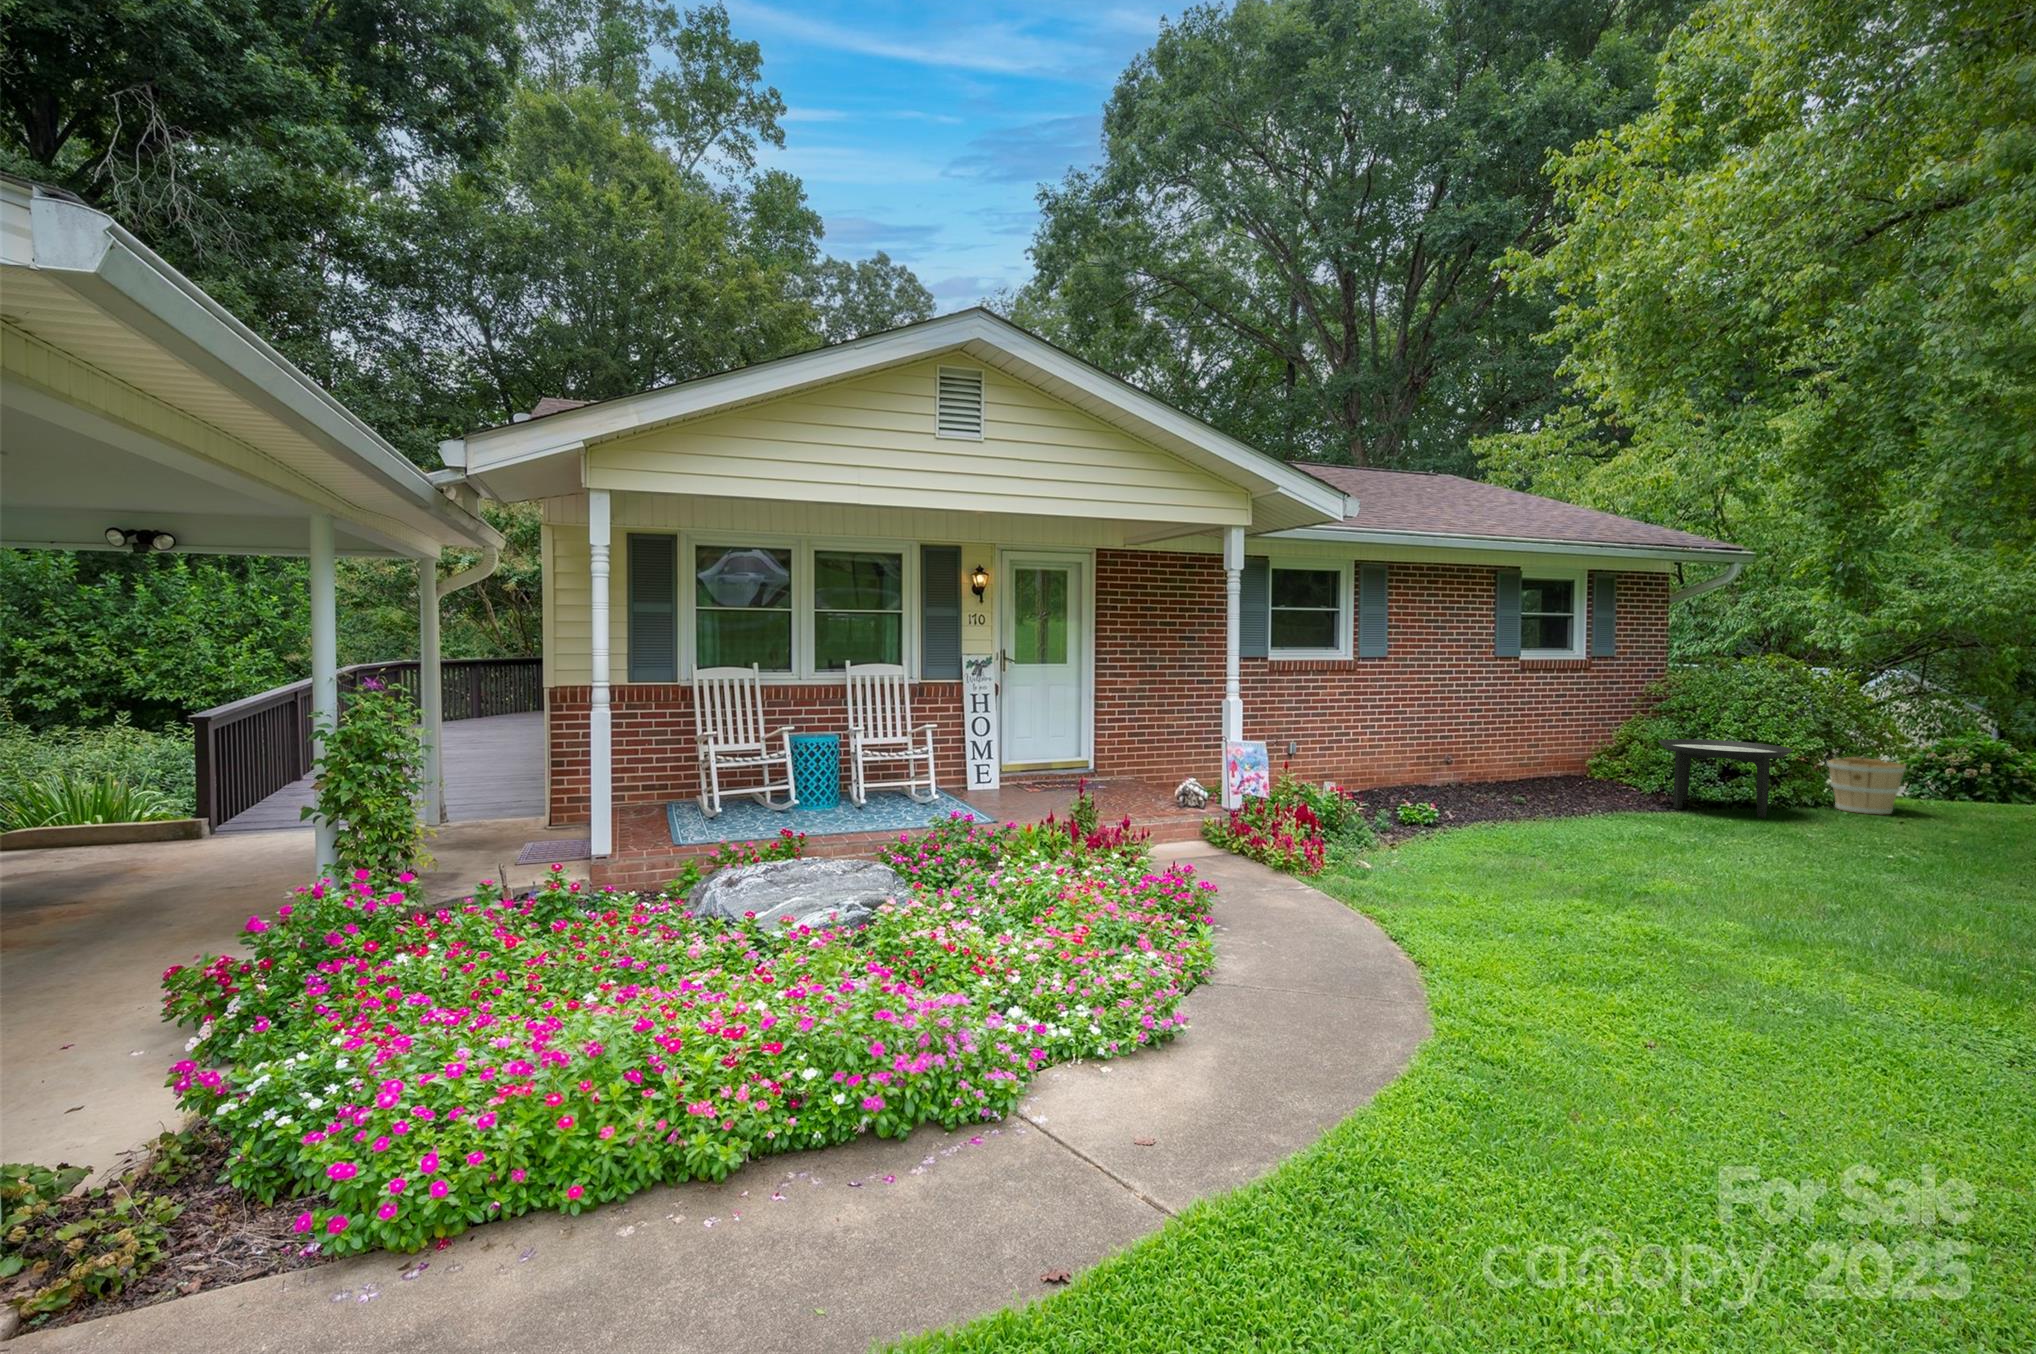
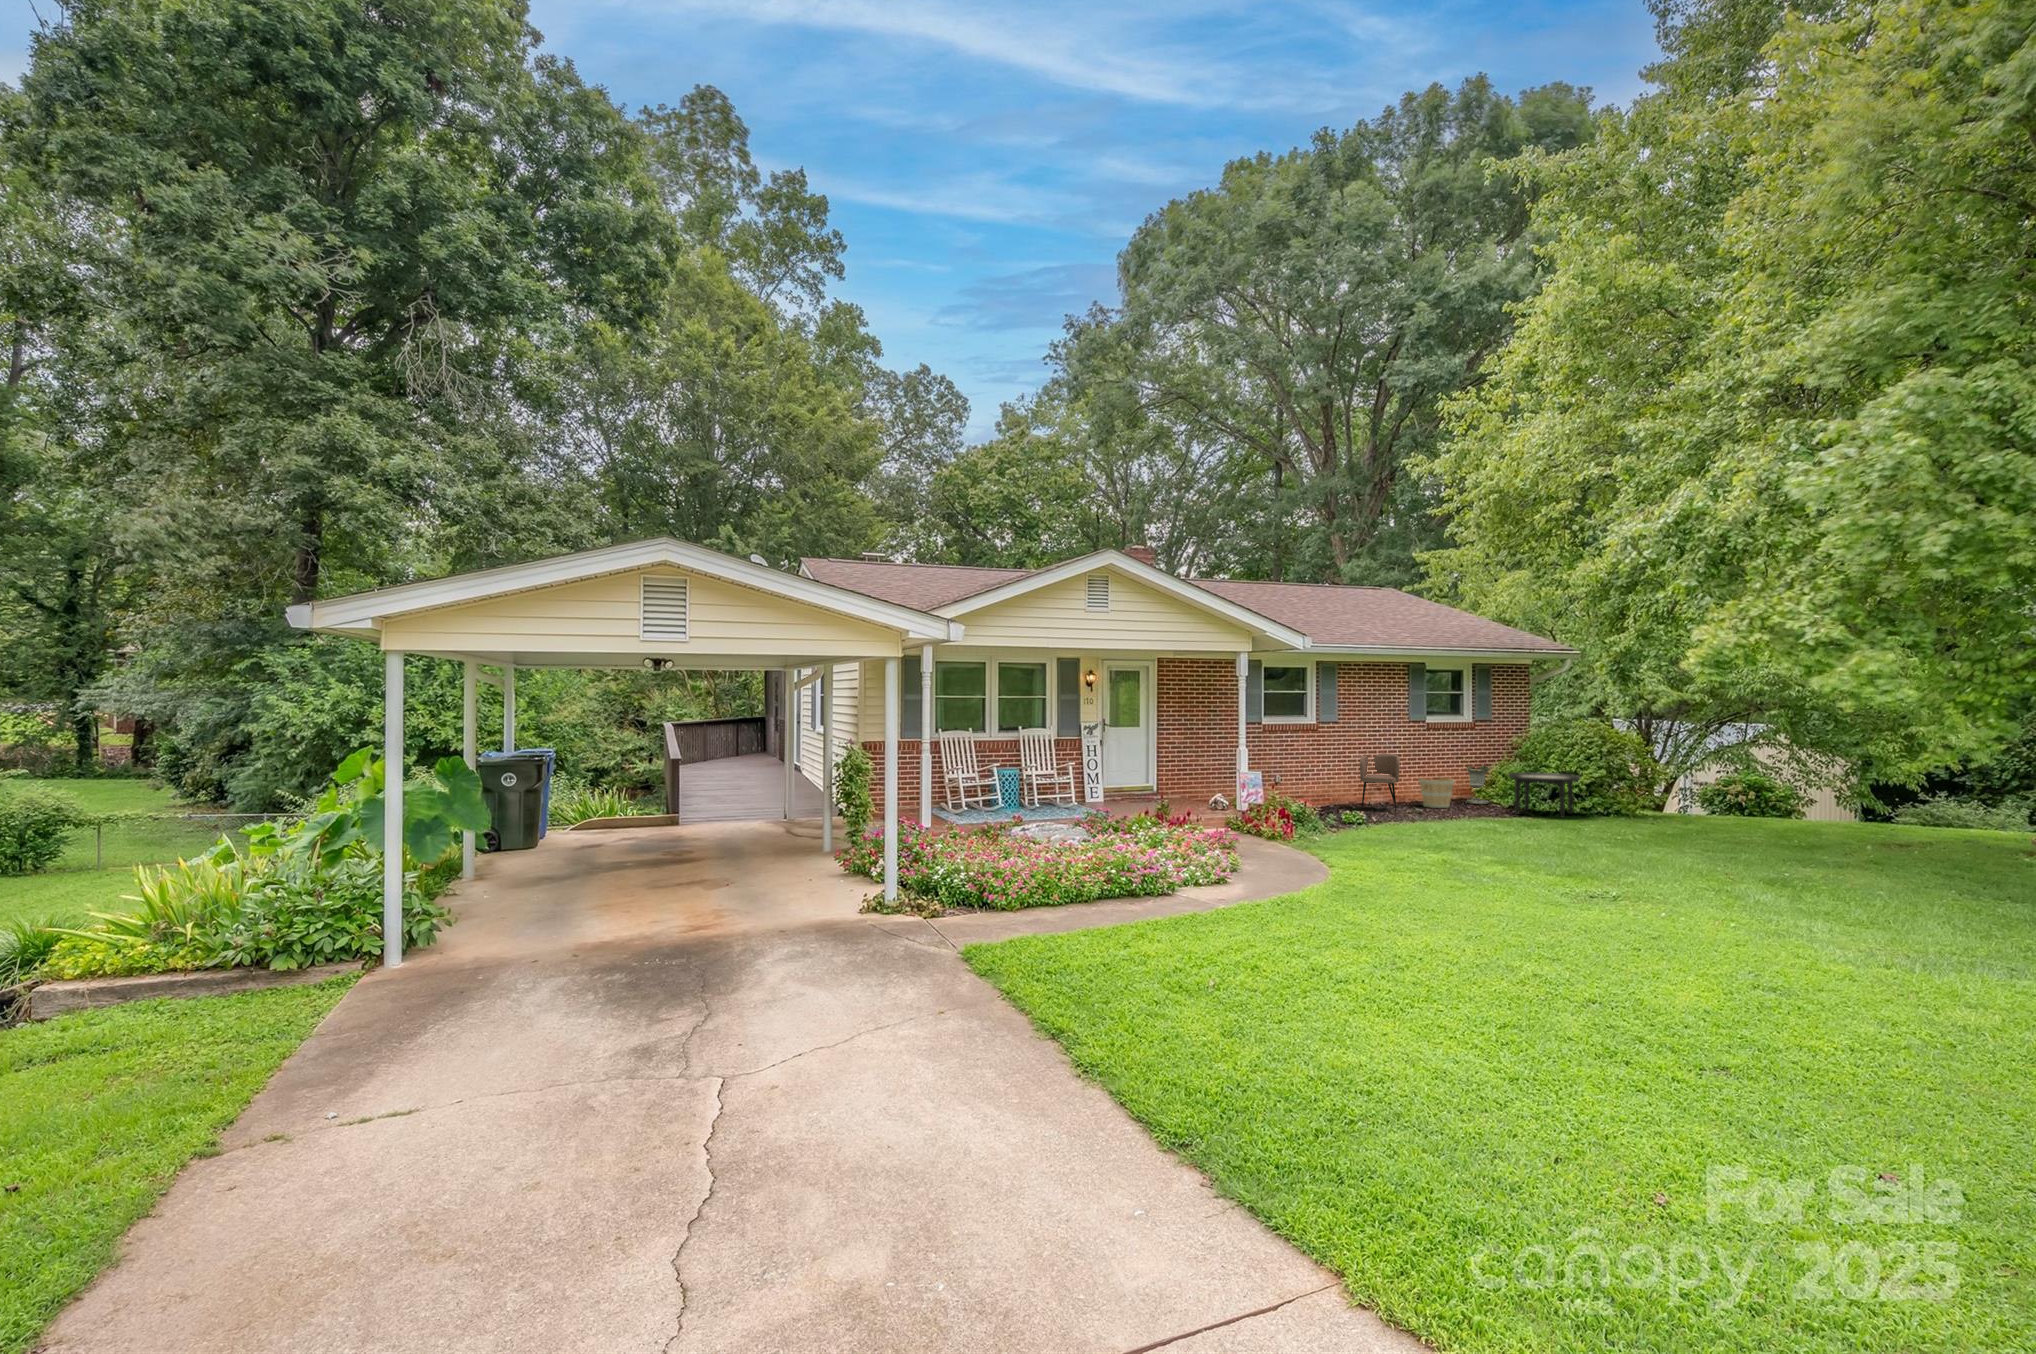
armchair: none [1418,707,1483,800] -> present [1360,753,1400,811]
planter: none [1573,725,1614,786] -> present [1466,765,1490,805]
wooden bucket: present [1827,757,1906,815] -> present [1418,777,1454,808]

